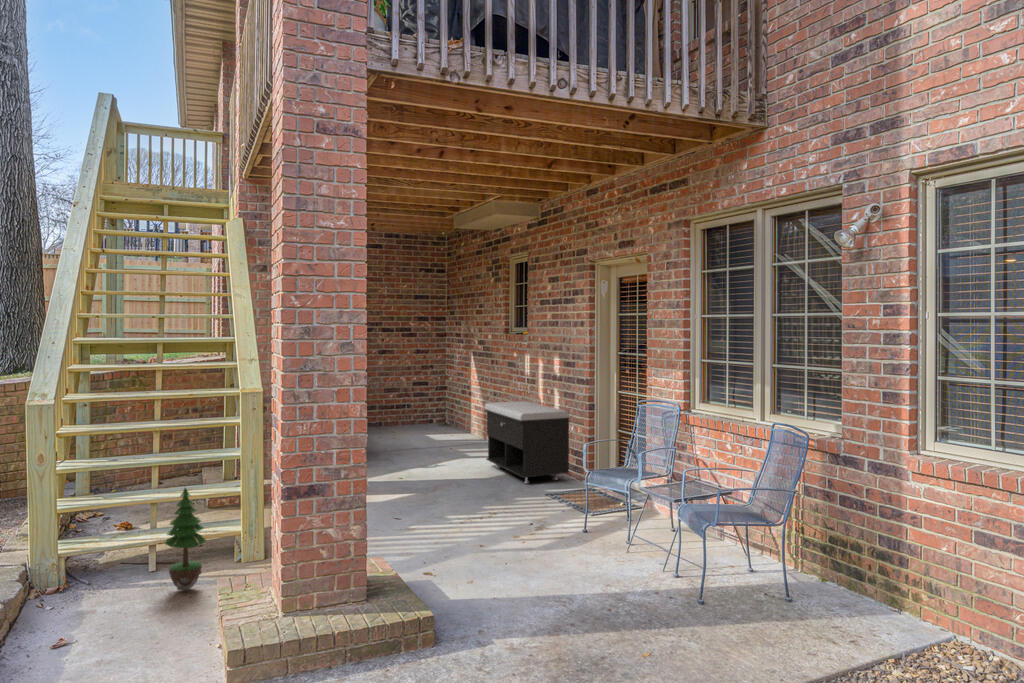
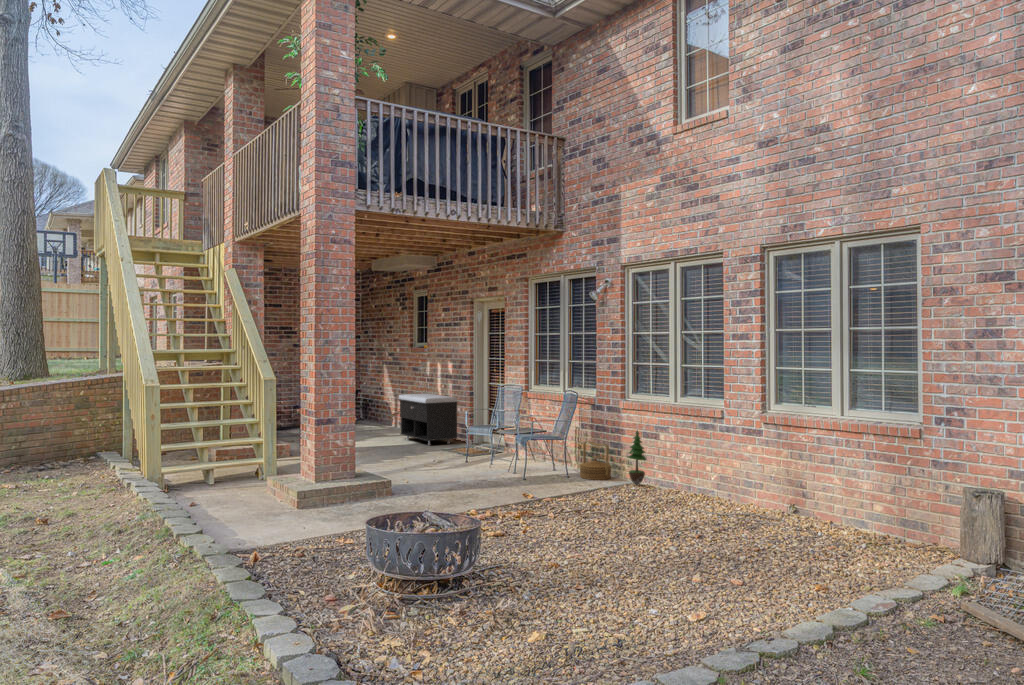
potted tree: present [165,488,206,591] -> present [628,430,646,485]
woven basket: none [810,526,881,616] -> present [580,441,611,480]

